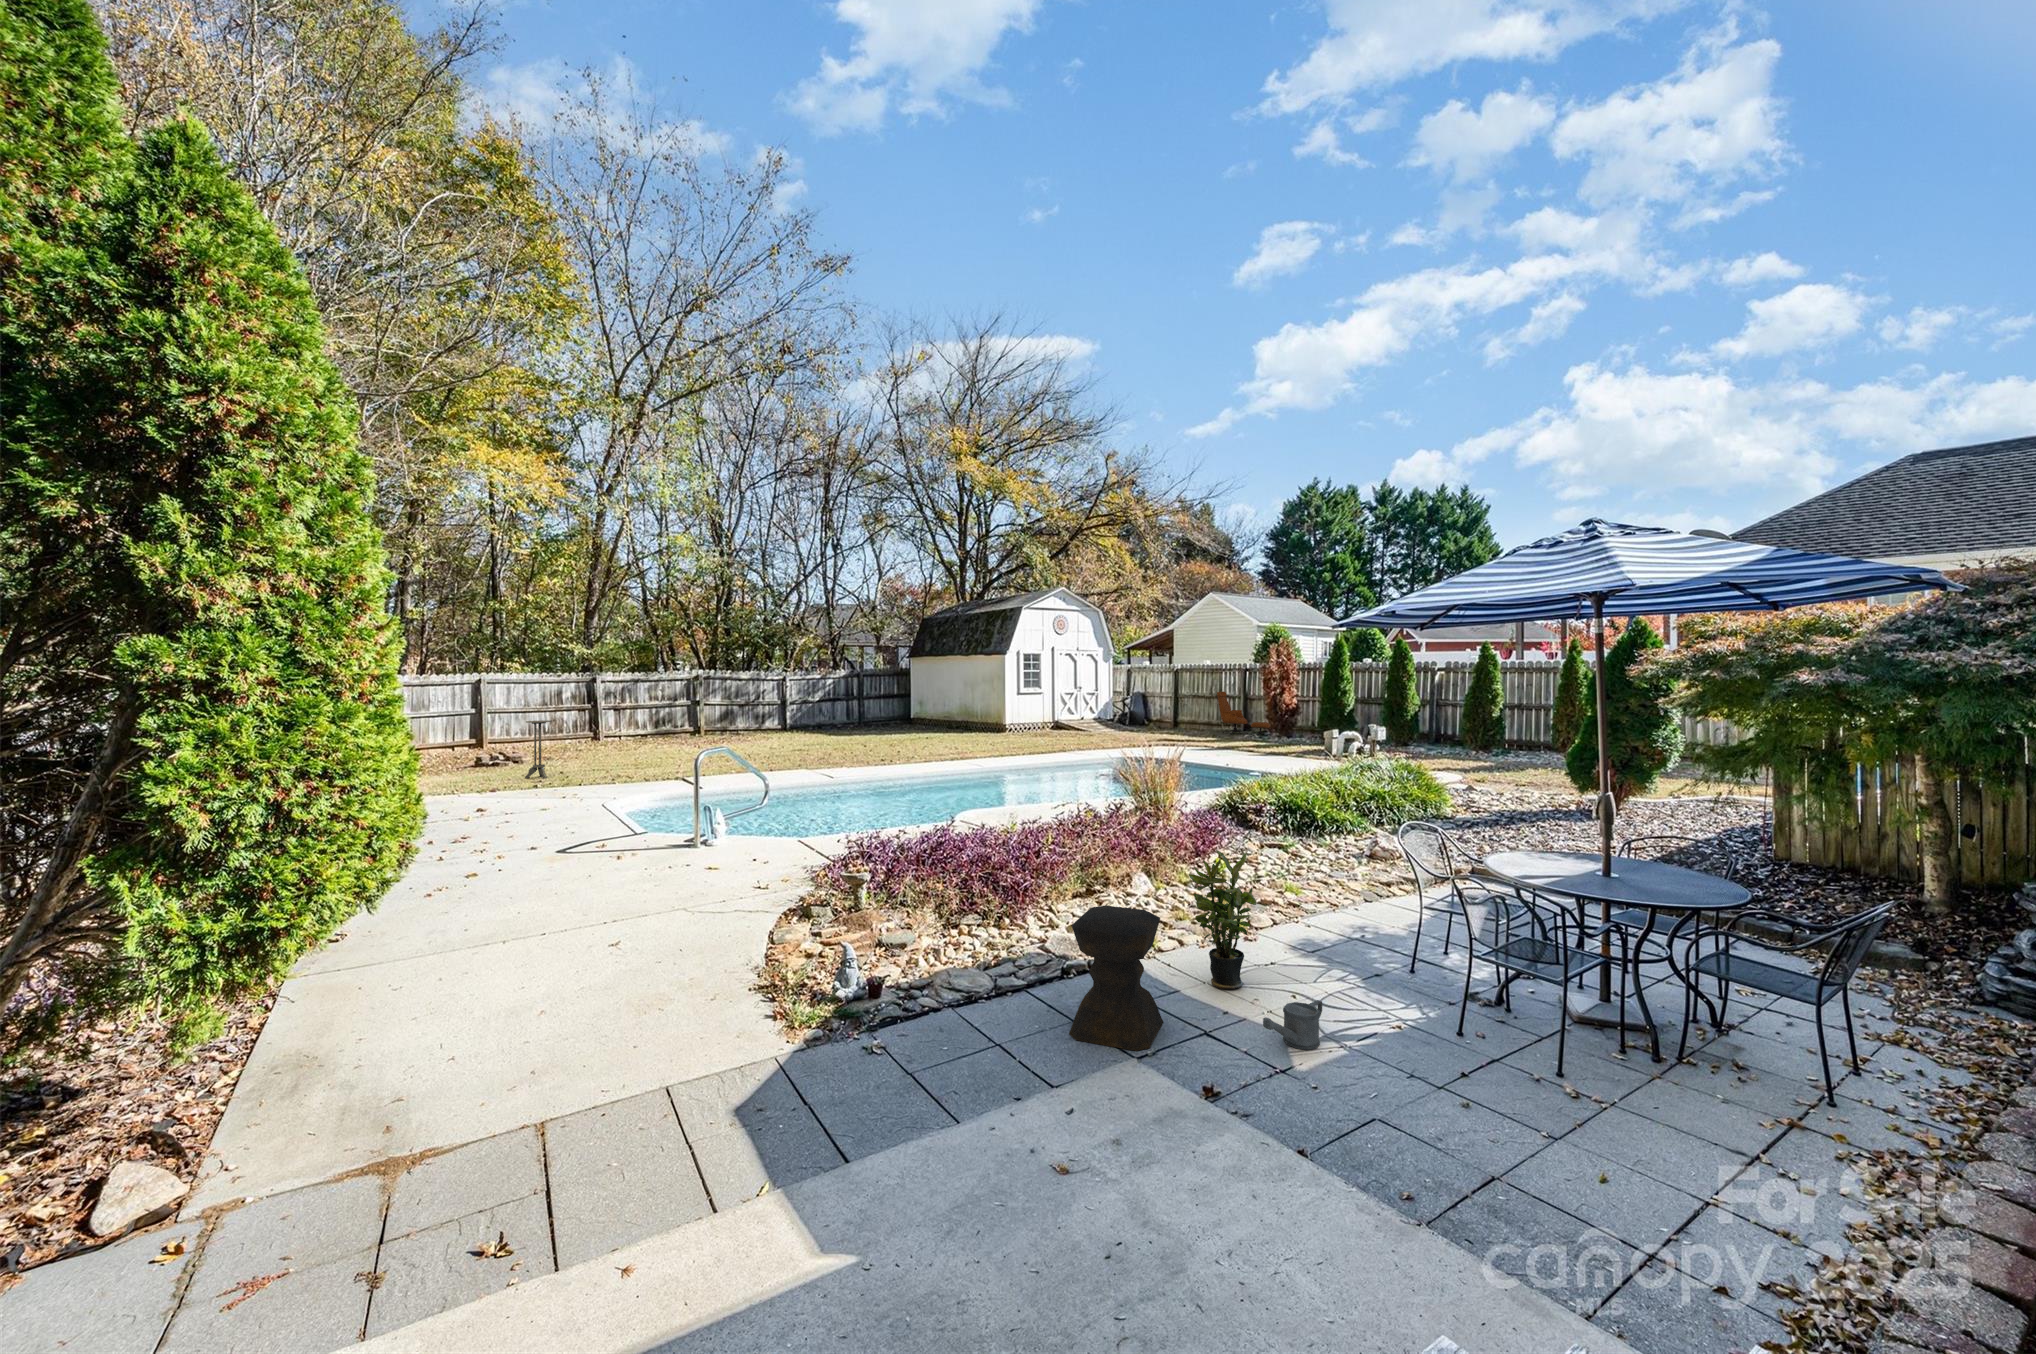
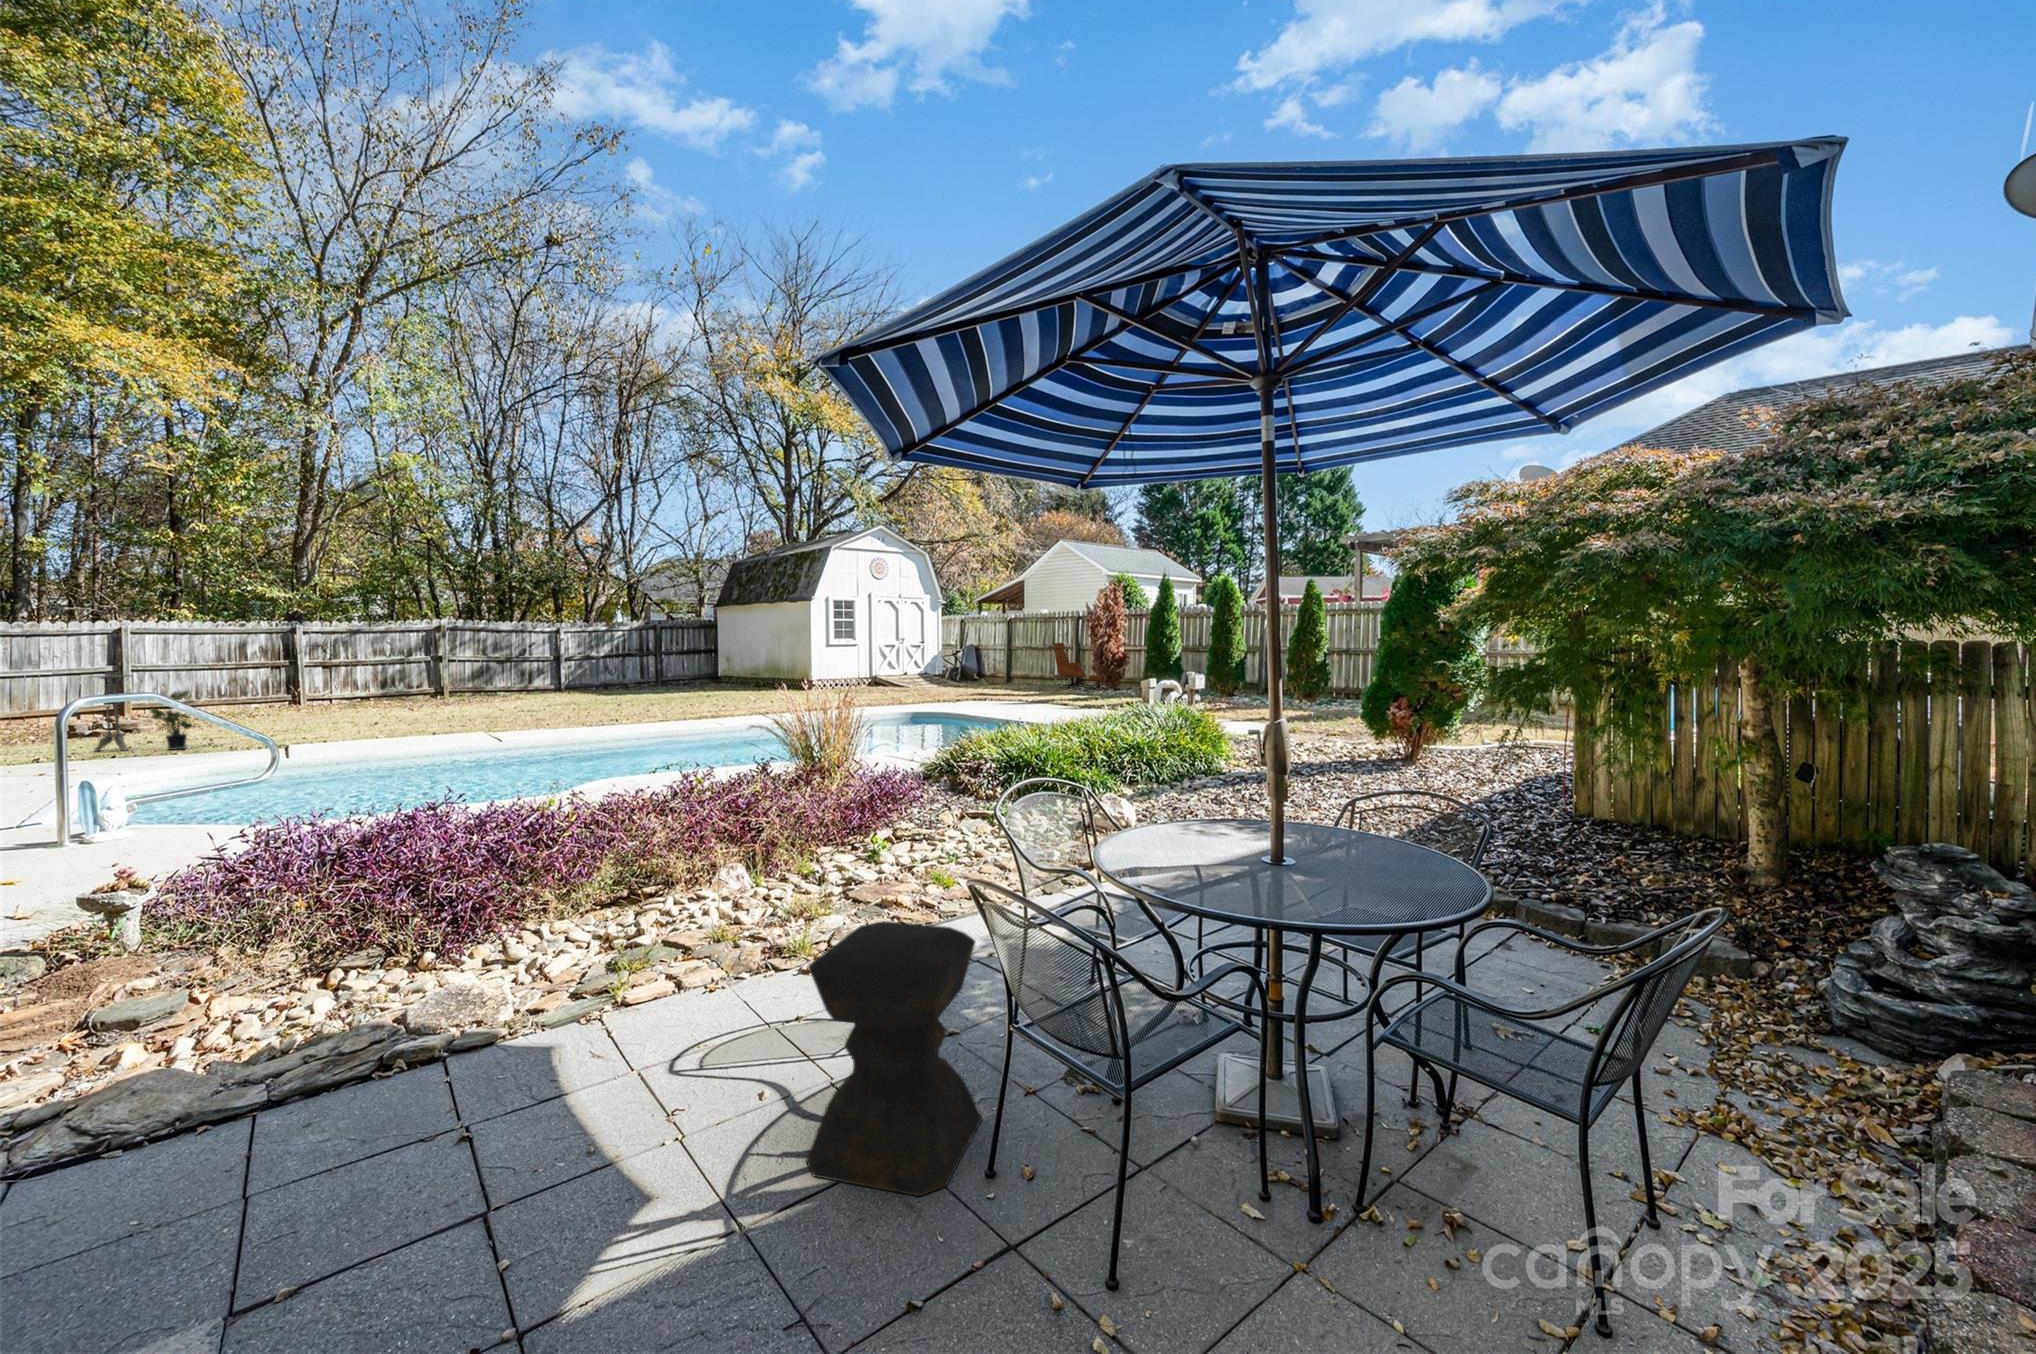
potted plant: present [1189,851,1256,989] -> present [151,691,194,750]
stool: present [1069,906,1163,1051] -> present [806,921,982,1196]
watering can: present [1263,1000,1322,1050] -> none [526,1132,726,1252]

